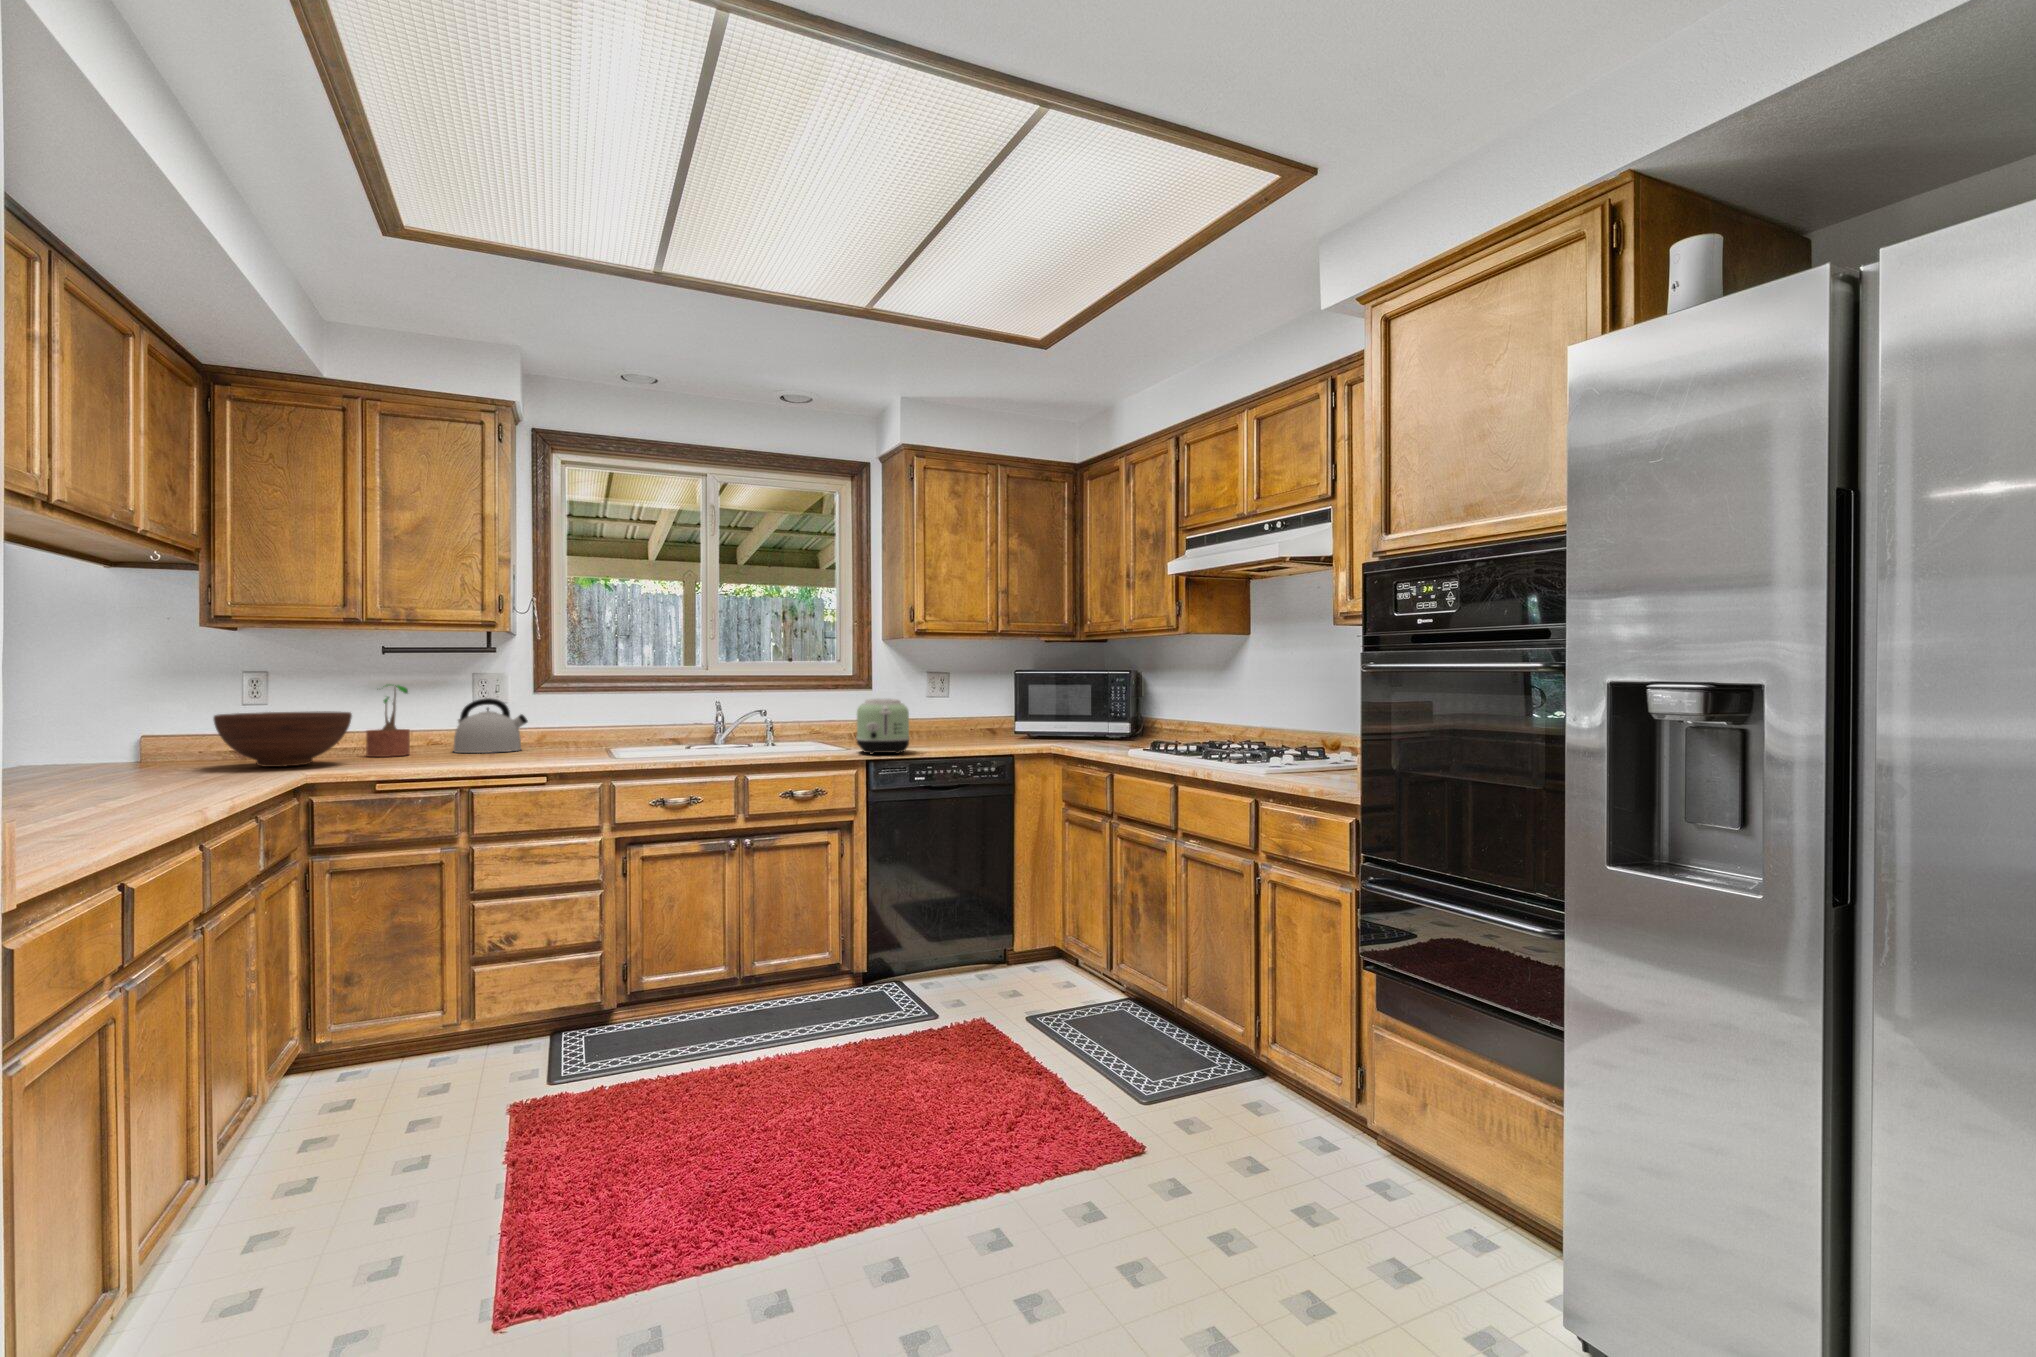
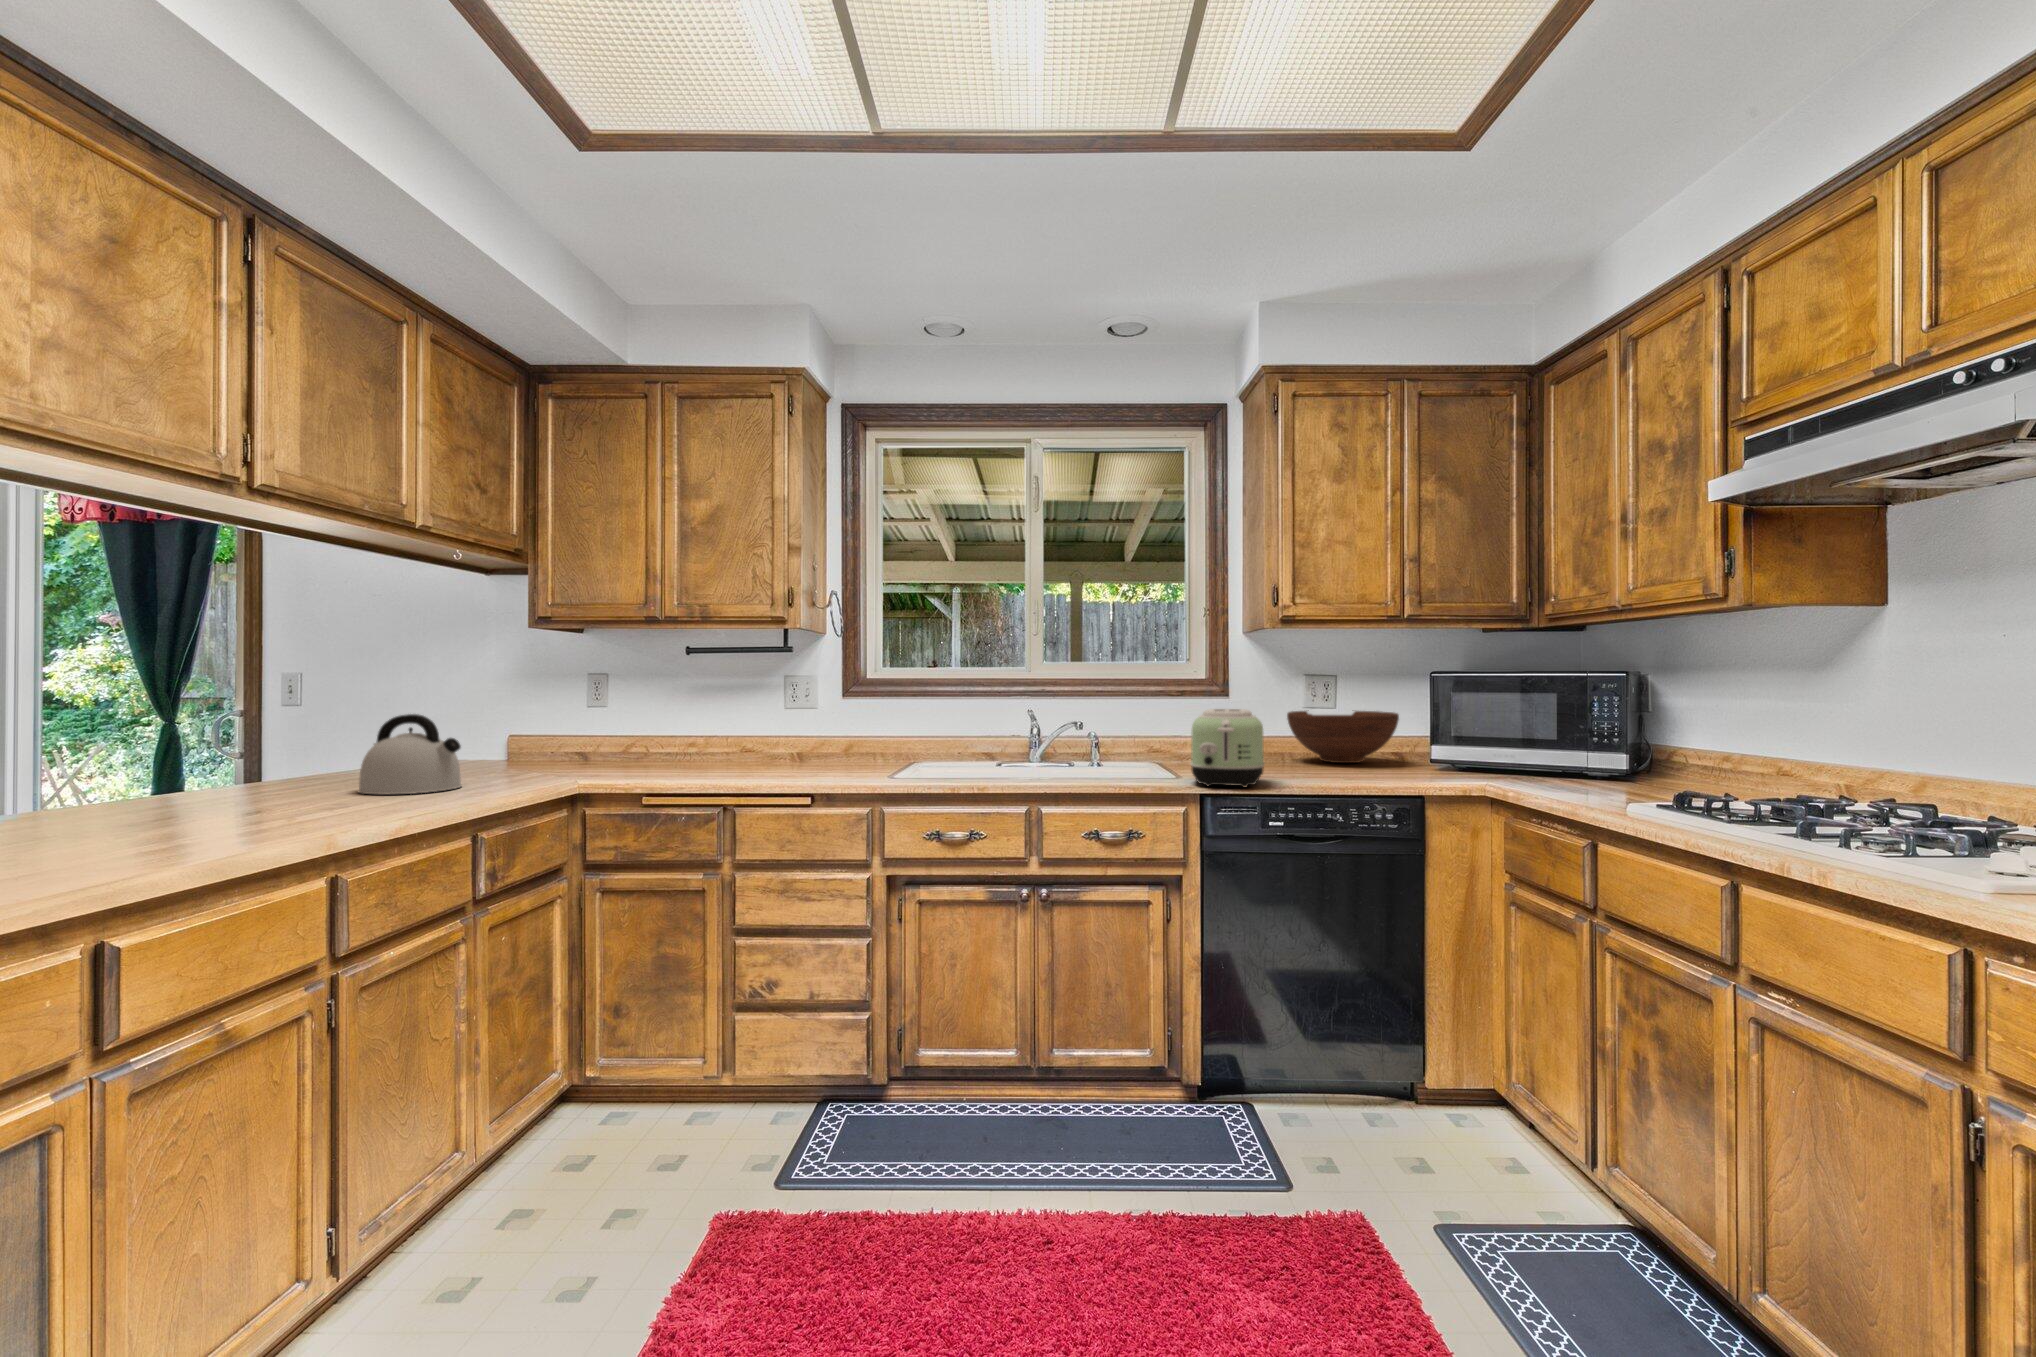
potted plant: present [366,685,410,757] -> none [681,686,726,763]
kettle: present [454,698,528,753] -> present [358,714,462,794]
fruit bowl: present [214,711,352,767] -> present [1287,711,1399,763]

